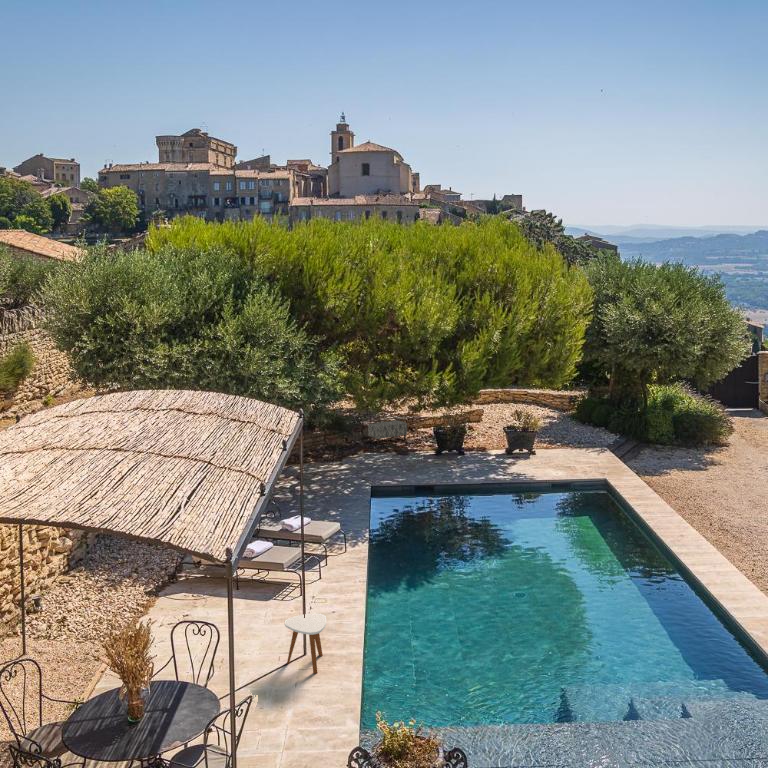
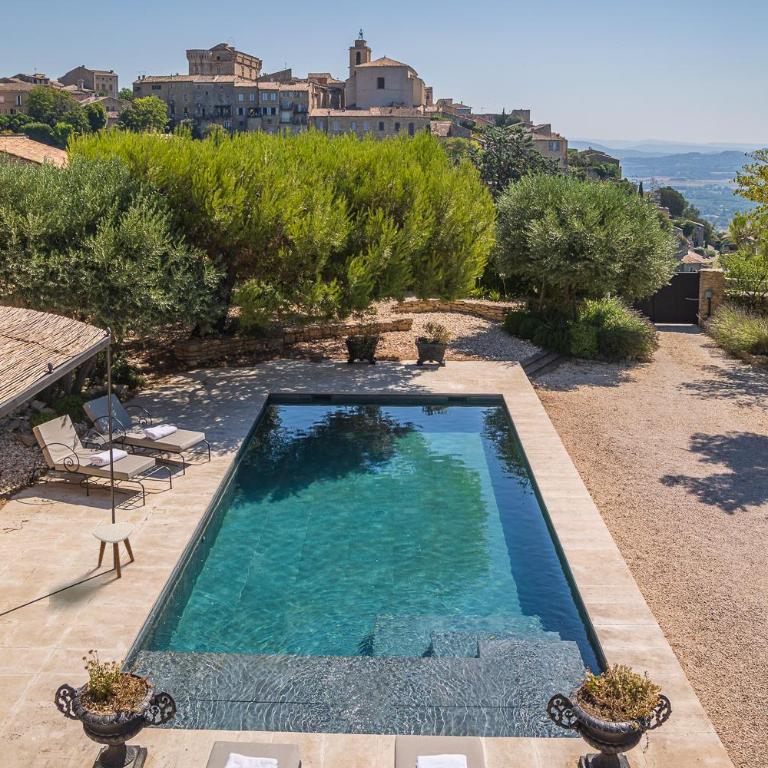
bench: present [368,420,407,444] -> none [289,328,328,351]

